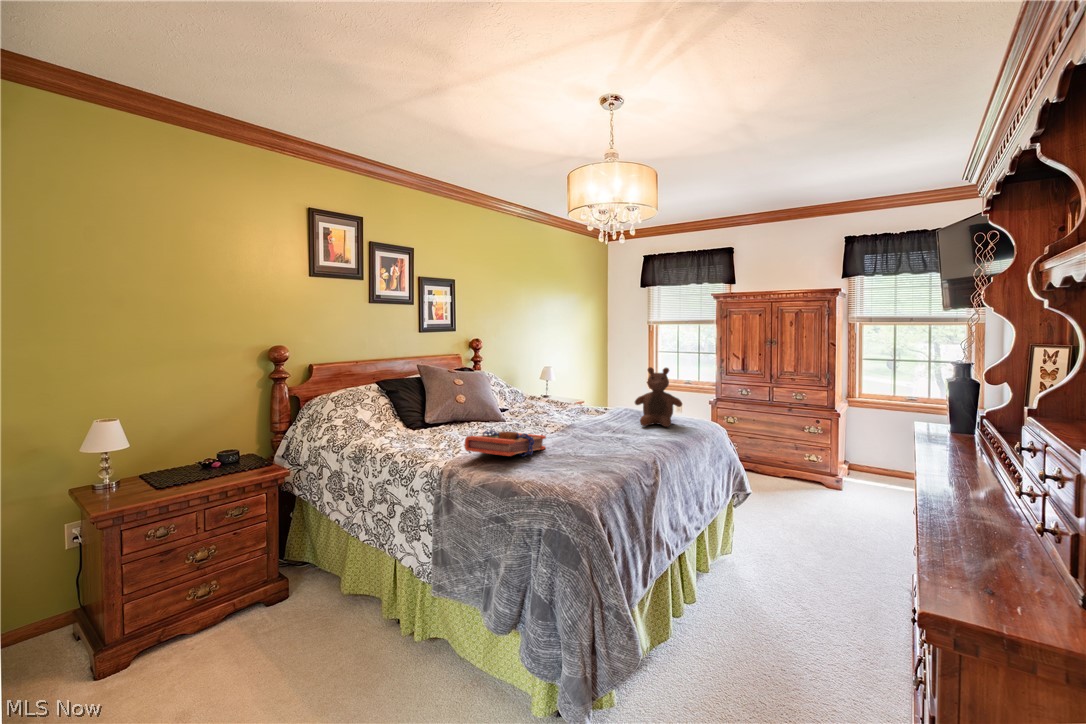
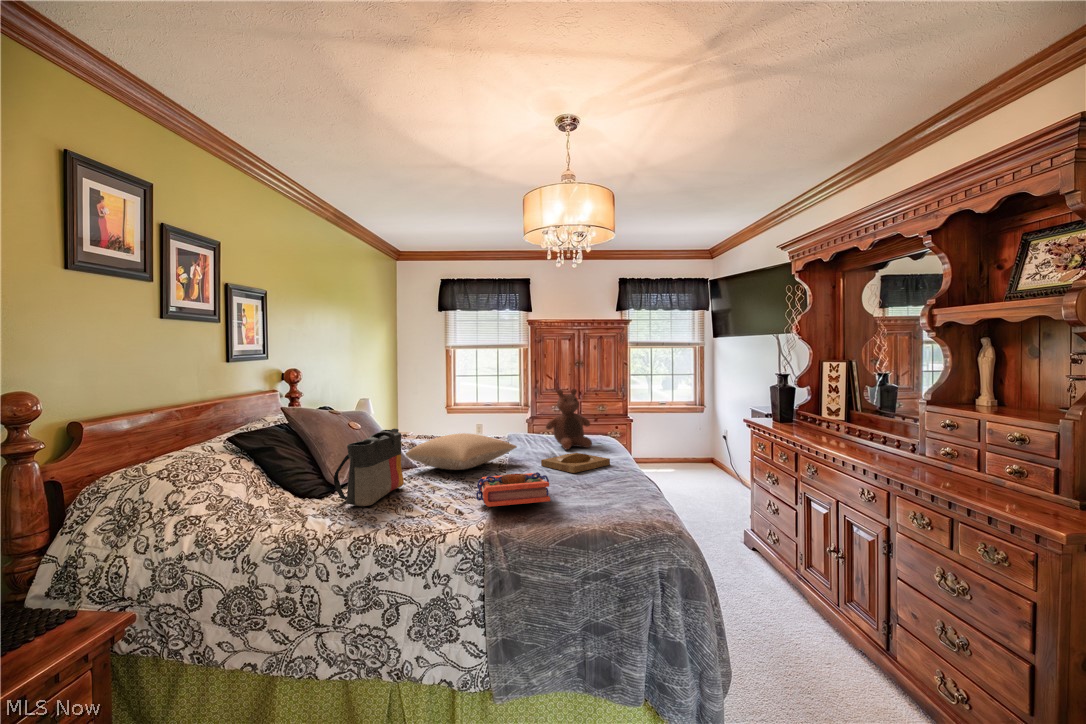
tote bag: none [416,387,473,438] -> present [334,428,404,506]
pillow: none [498,398,581,427] -> present [406,433,517,470]
tray: none [592,428,646,444] -> present [541,453,610,473]

